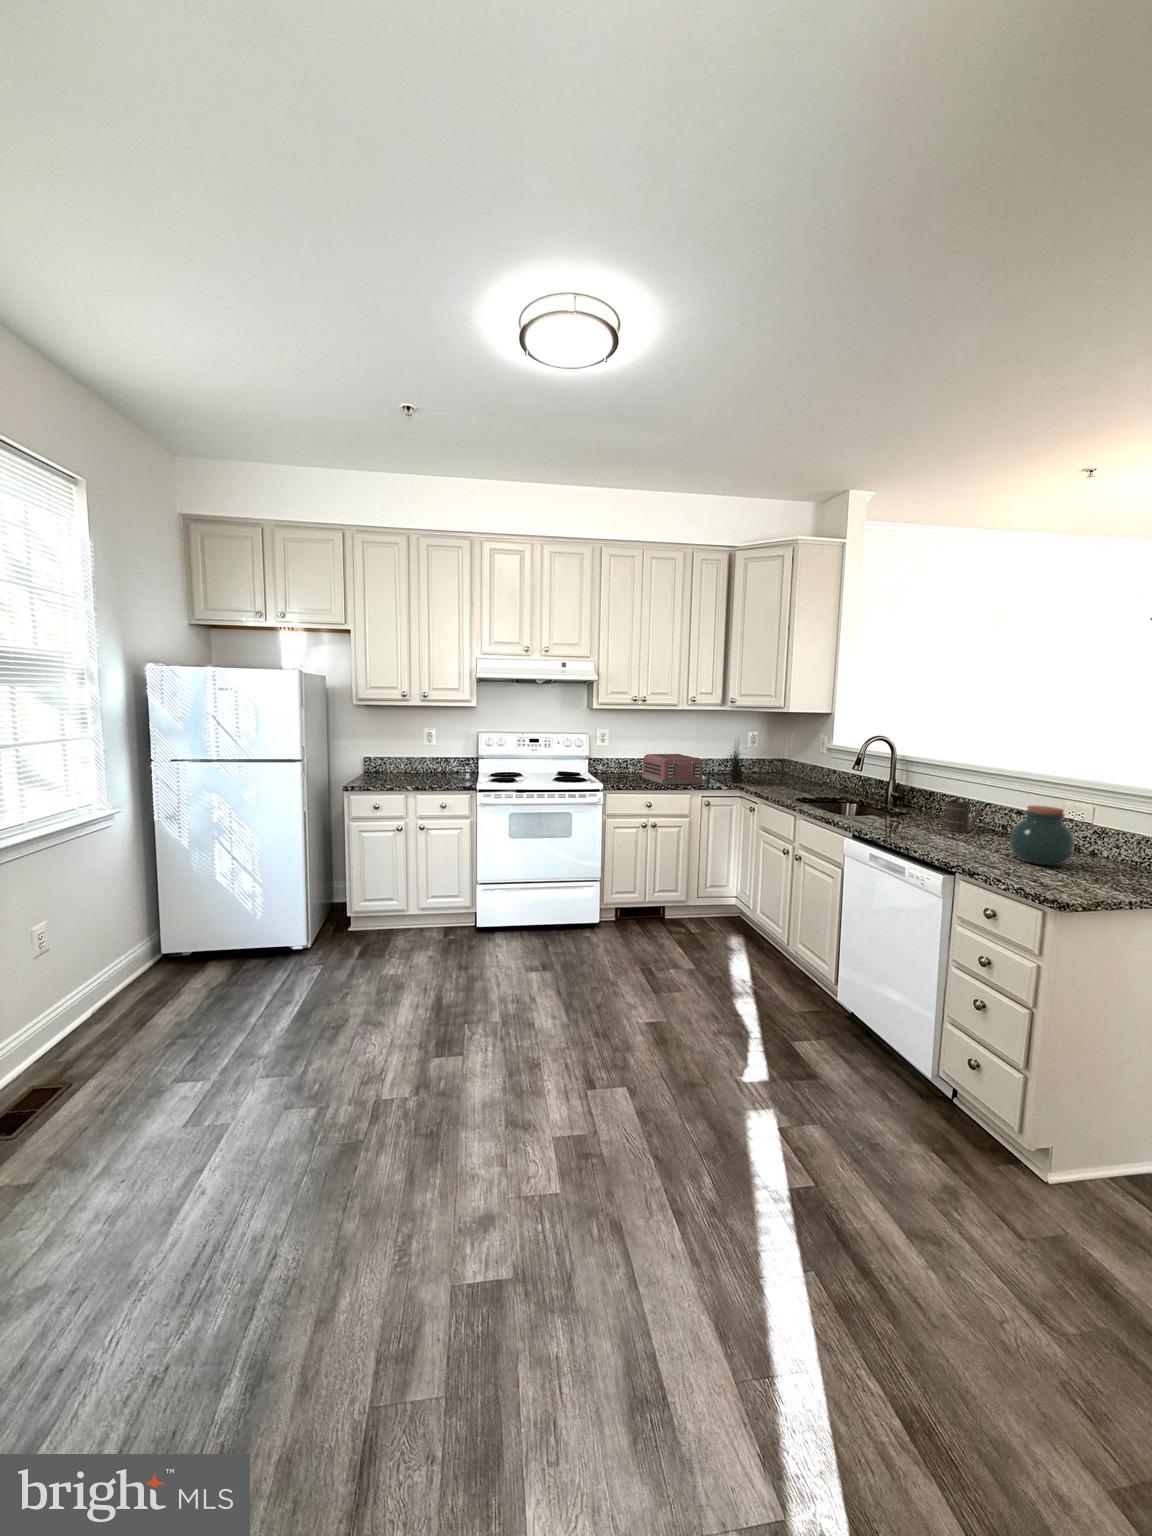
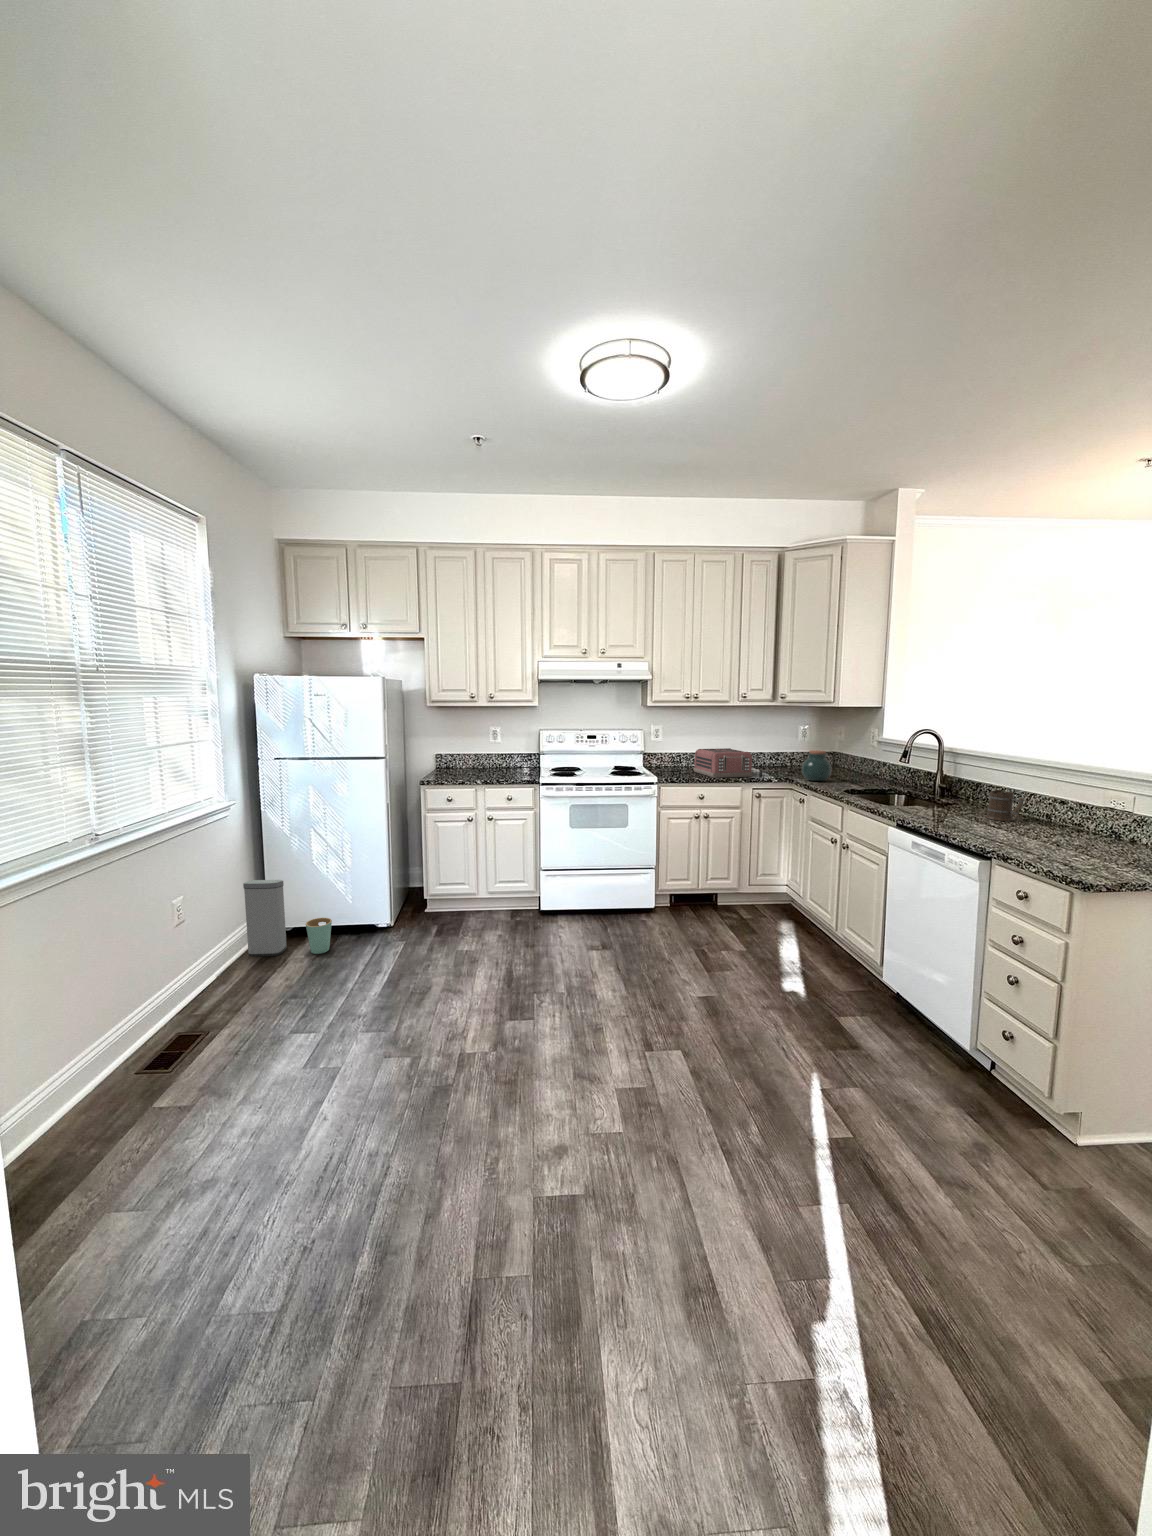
potted plant: present [729,743,743,782] -> none [772,726,798,774]
jar: present [1010,806,1074,865] -> present [802,750,831,781]
trash can: none [127,899,235,988] -> present [243,880,332,957]

